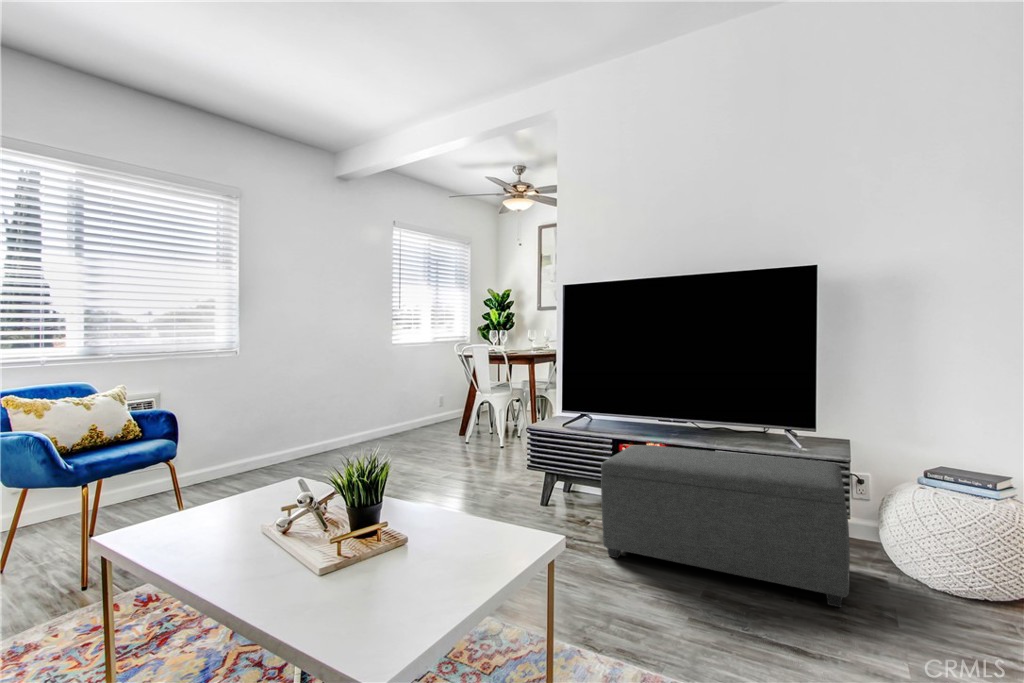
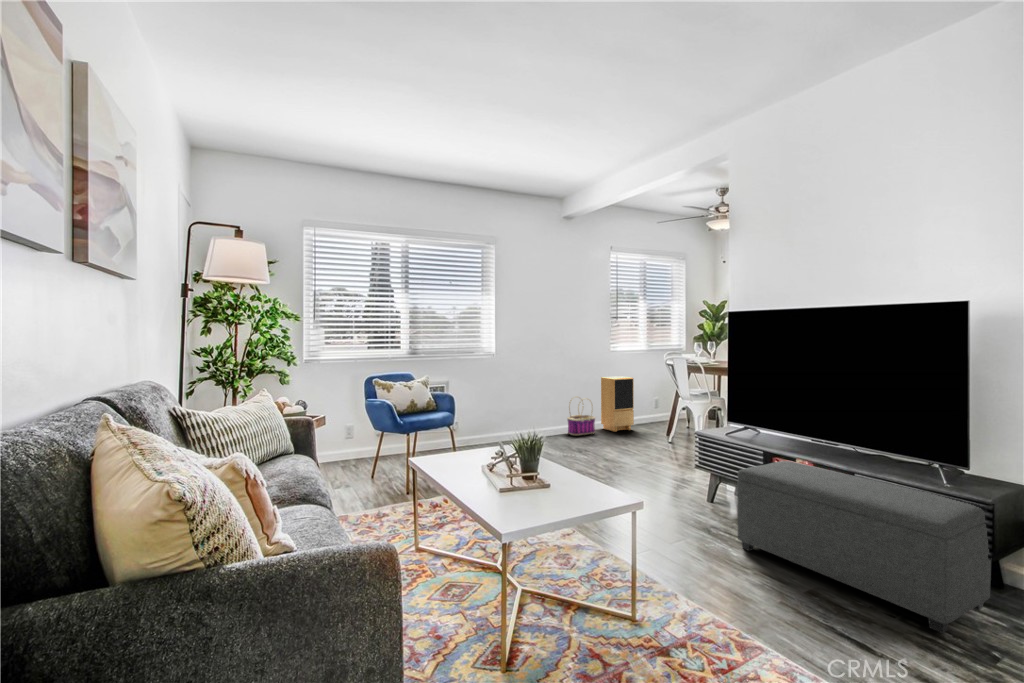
speaker: none [382,376,421,440] -> present [601,376,634,432]
basket: none [343,403,378,451] -> present [567,399,595,435]

